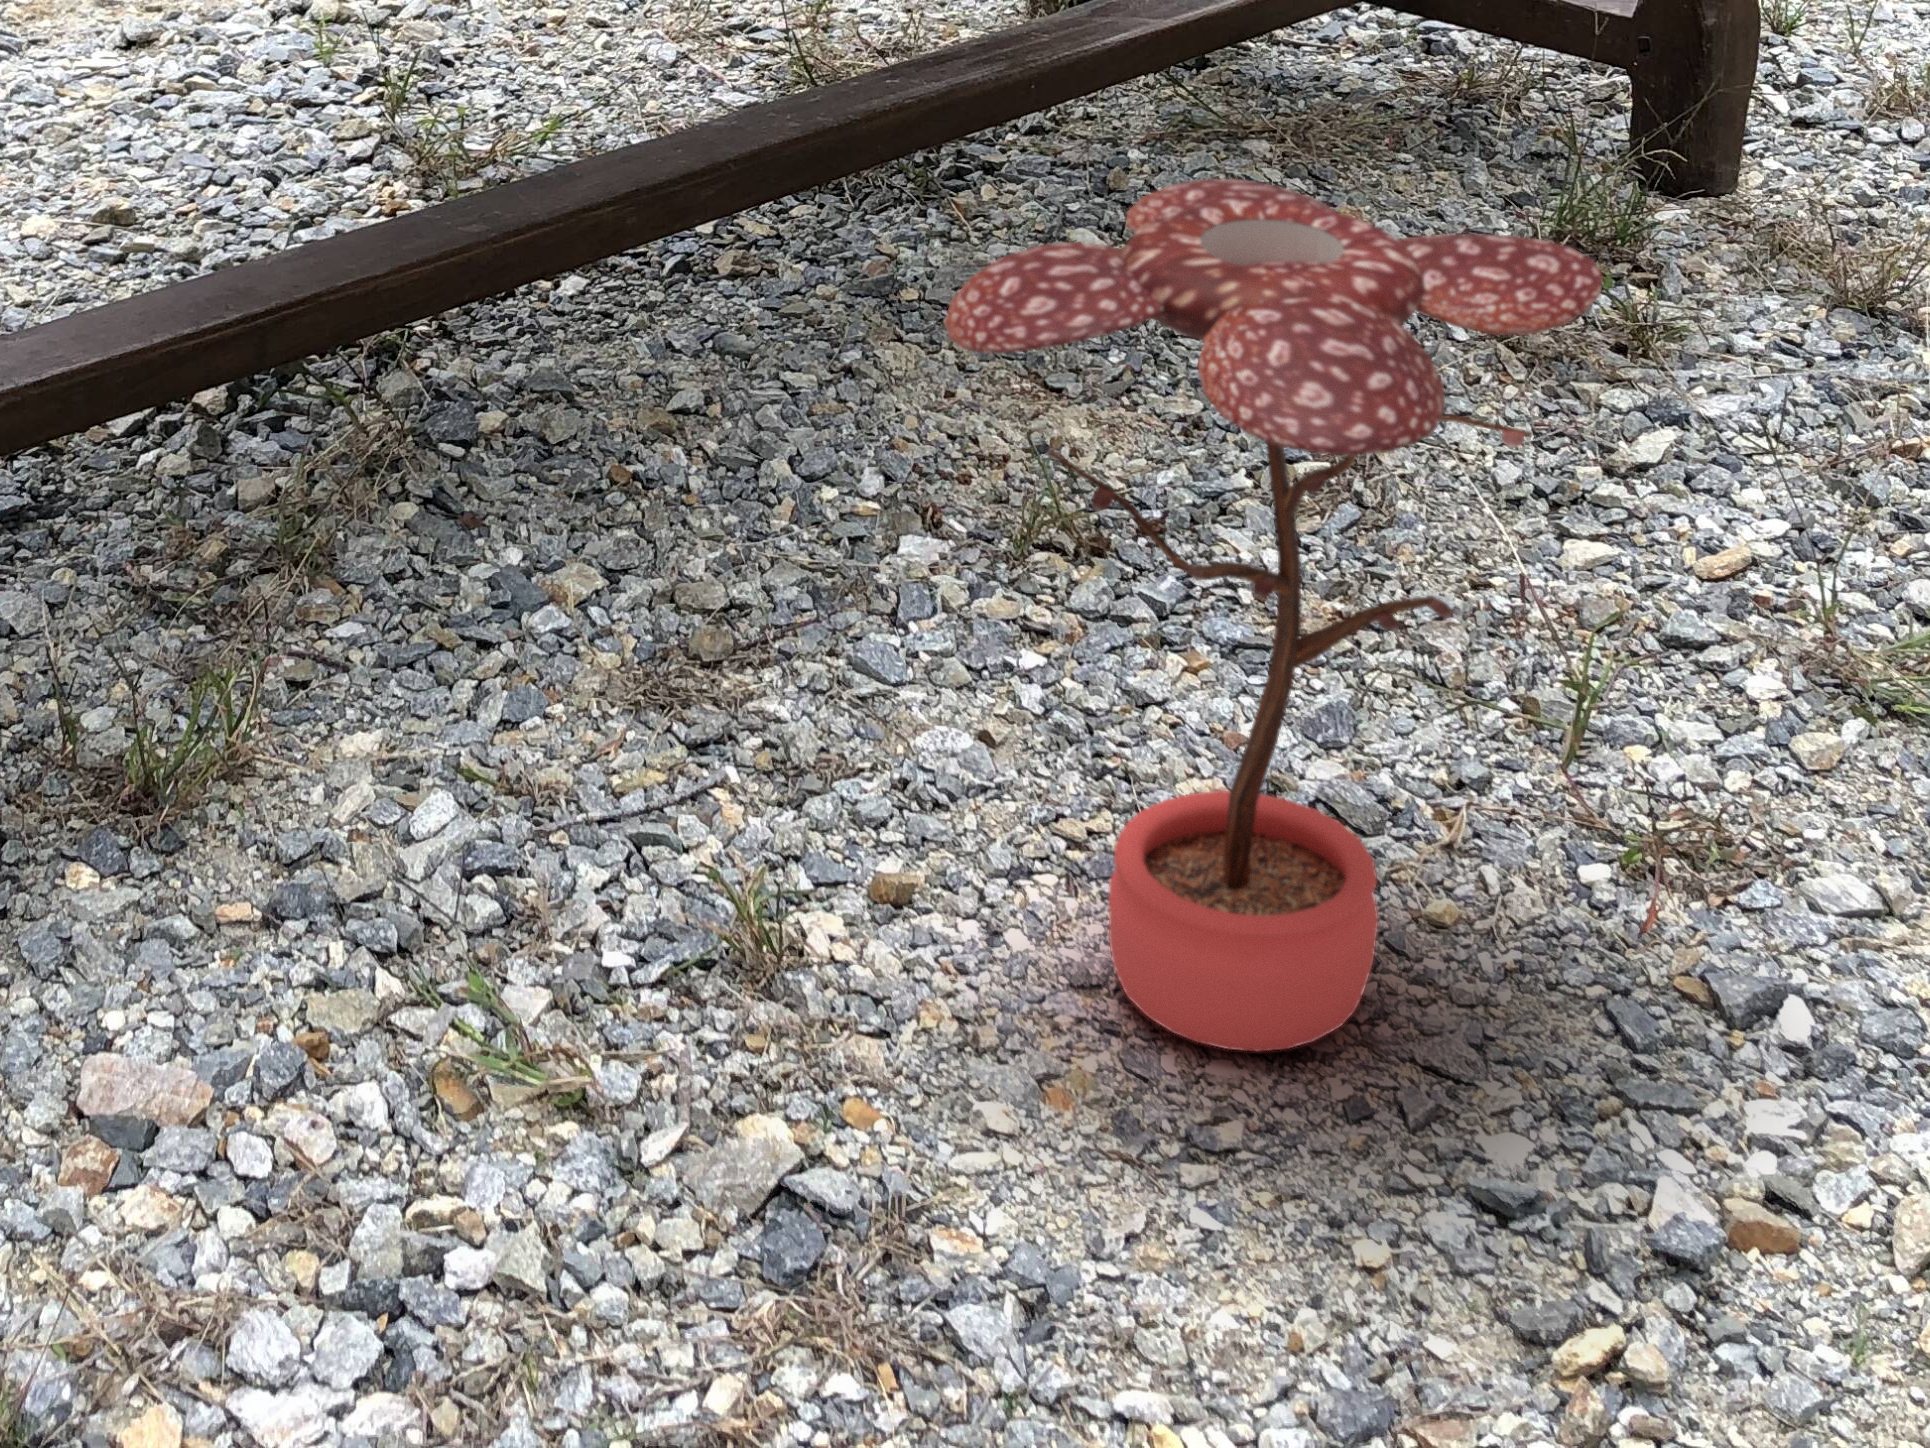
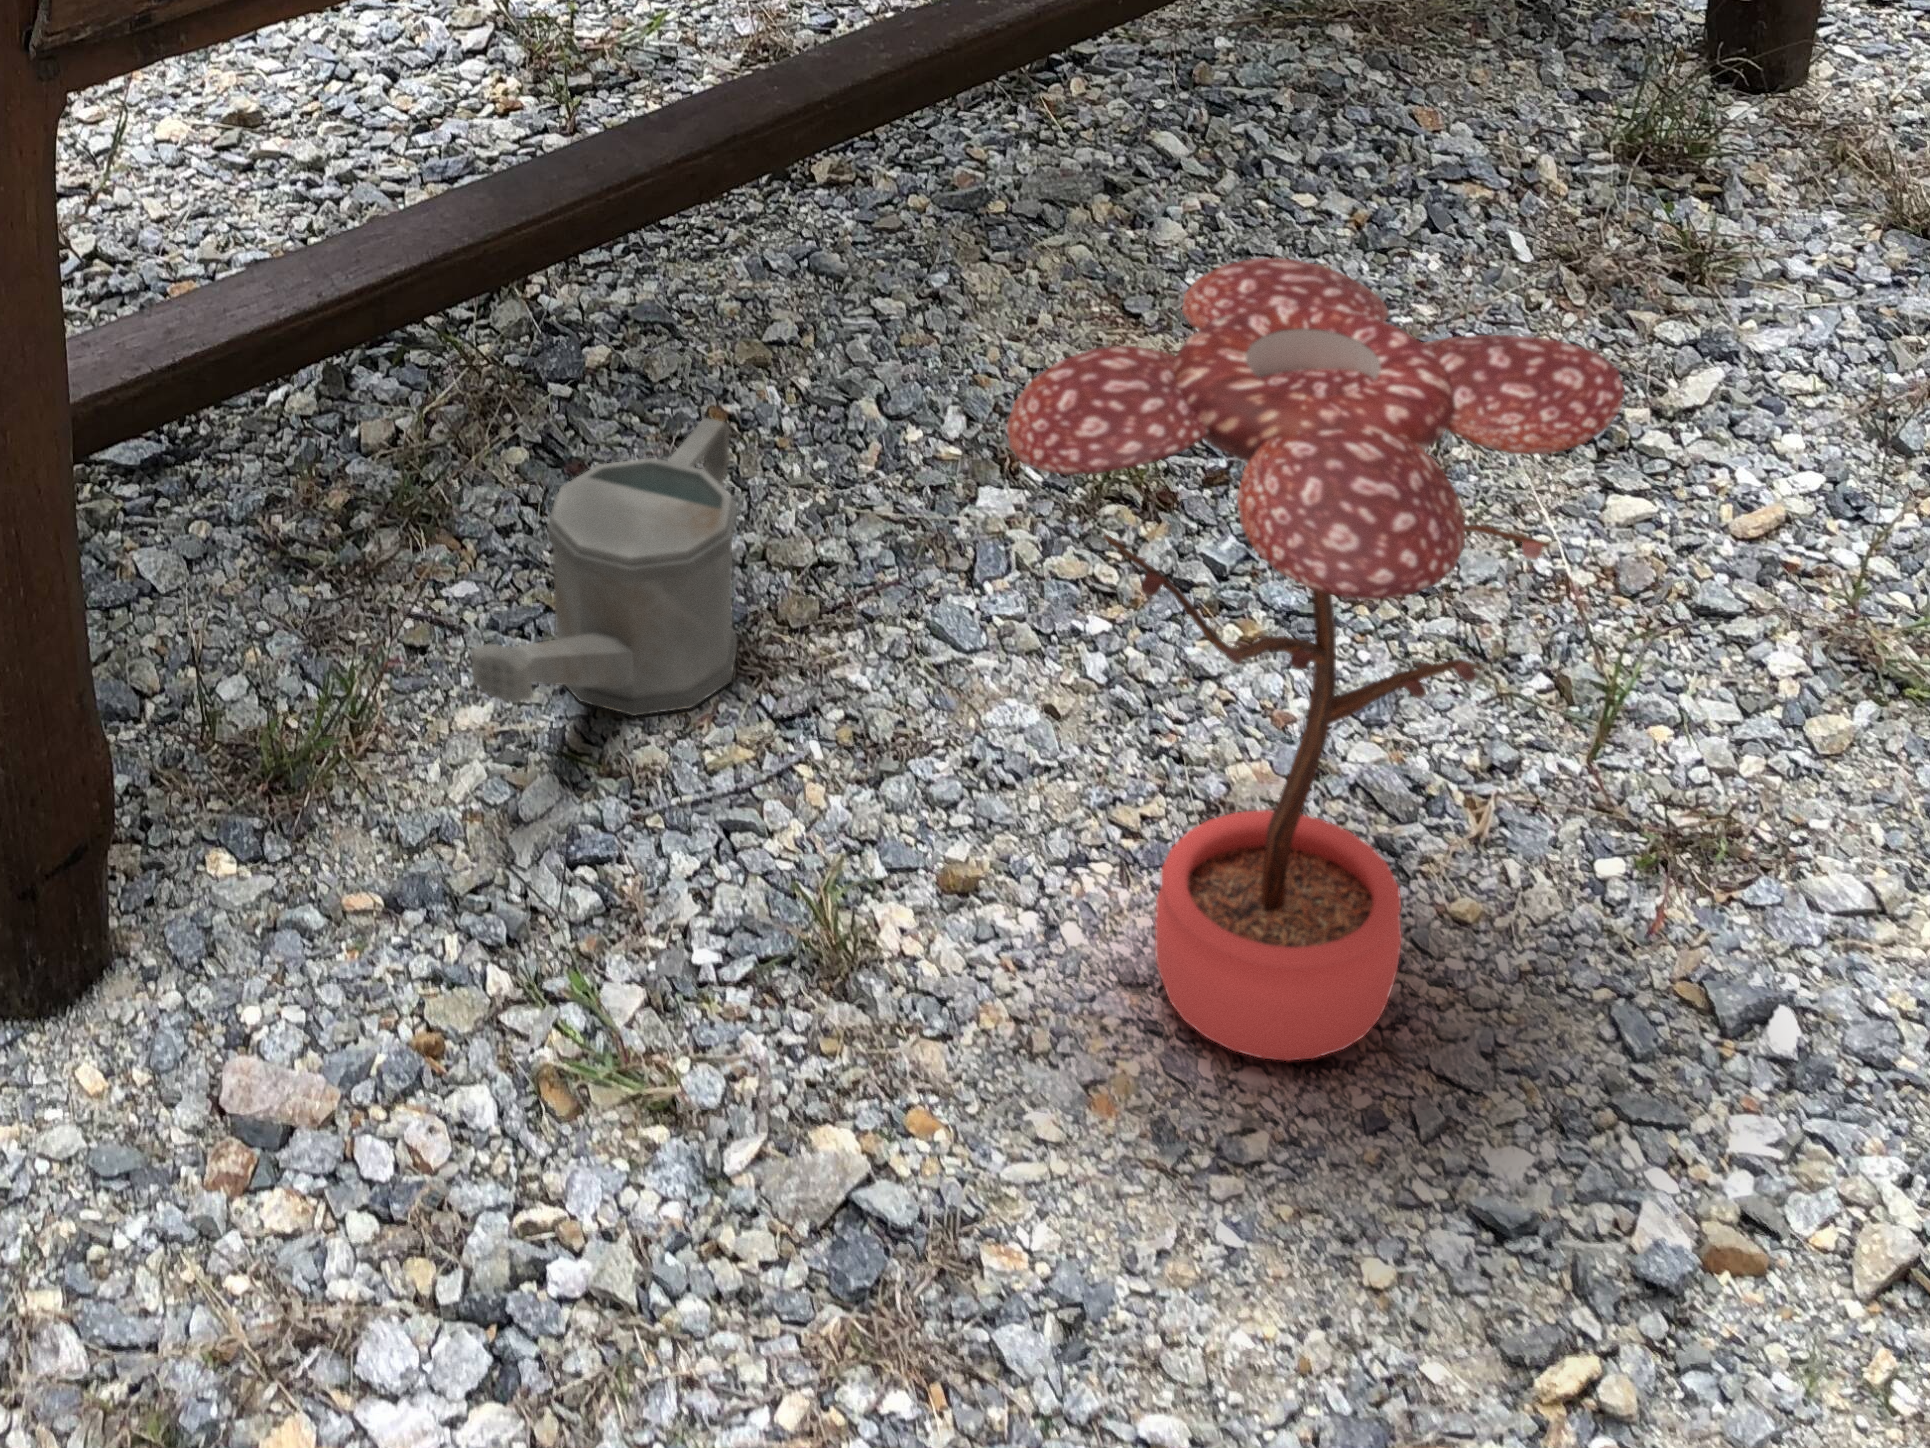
watering can: none [359,433,643,739] -> present [471,418,738,716]

